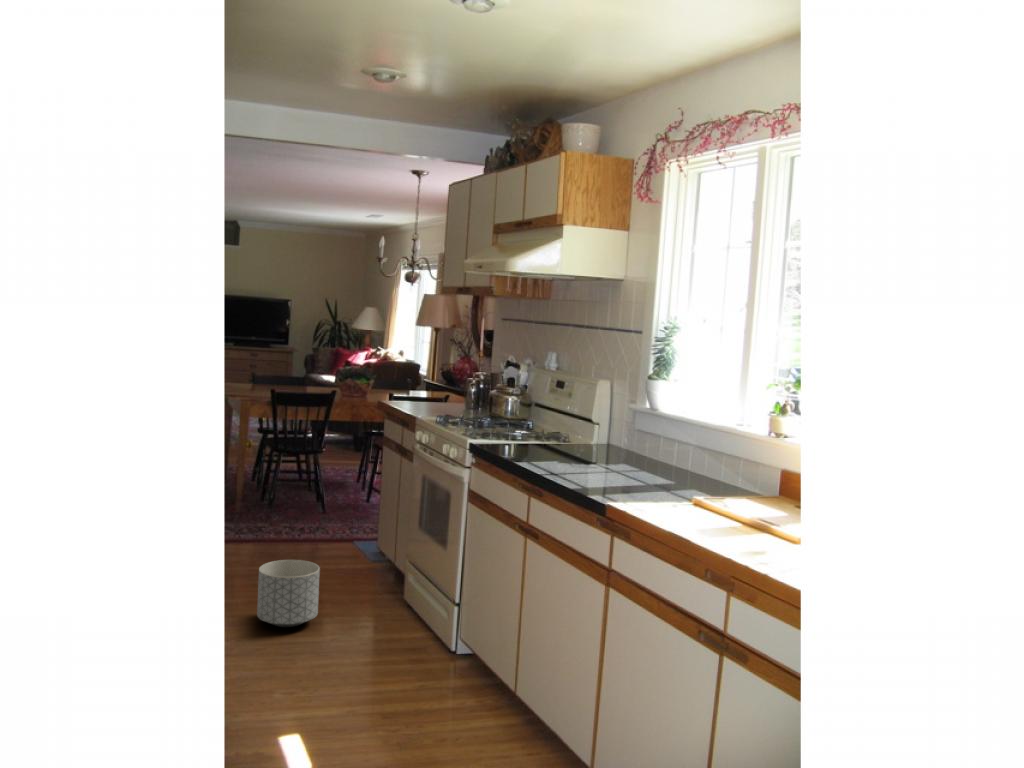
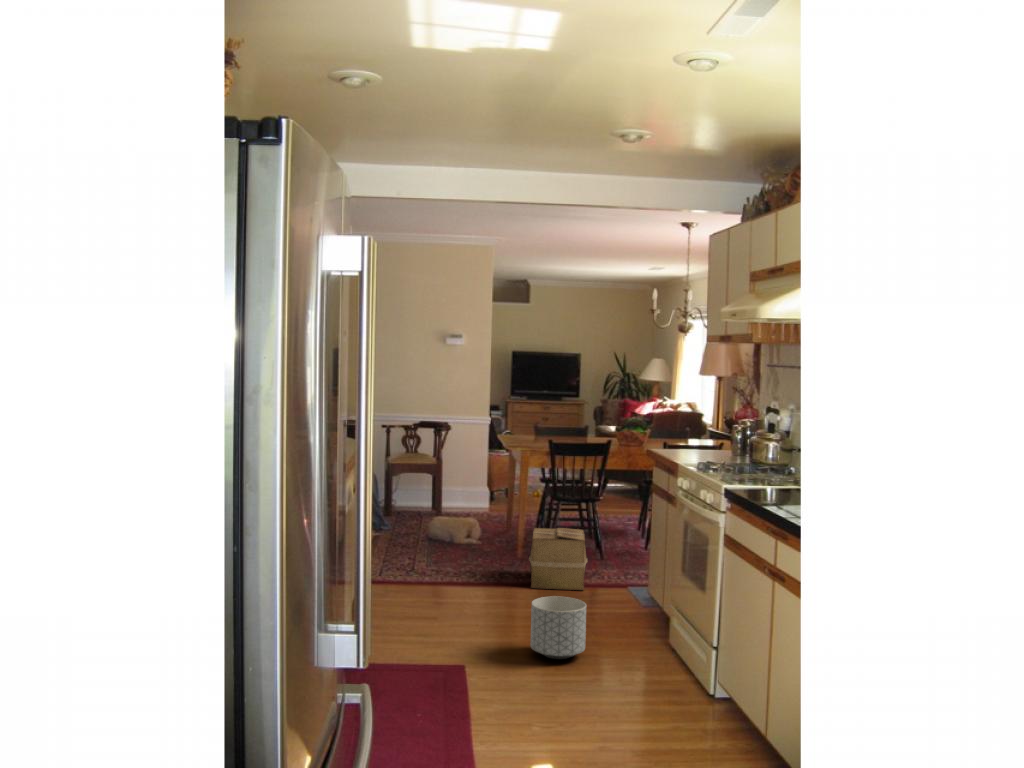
cardboard box: none [249,483,312,549] -> present [529,528,587,590]

